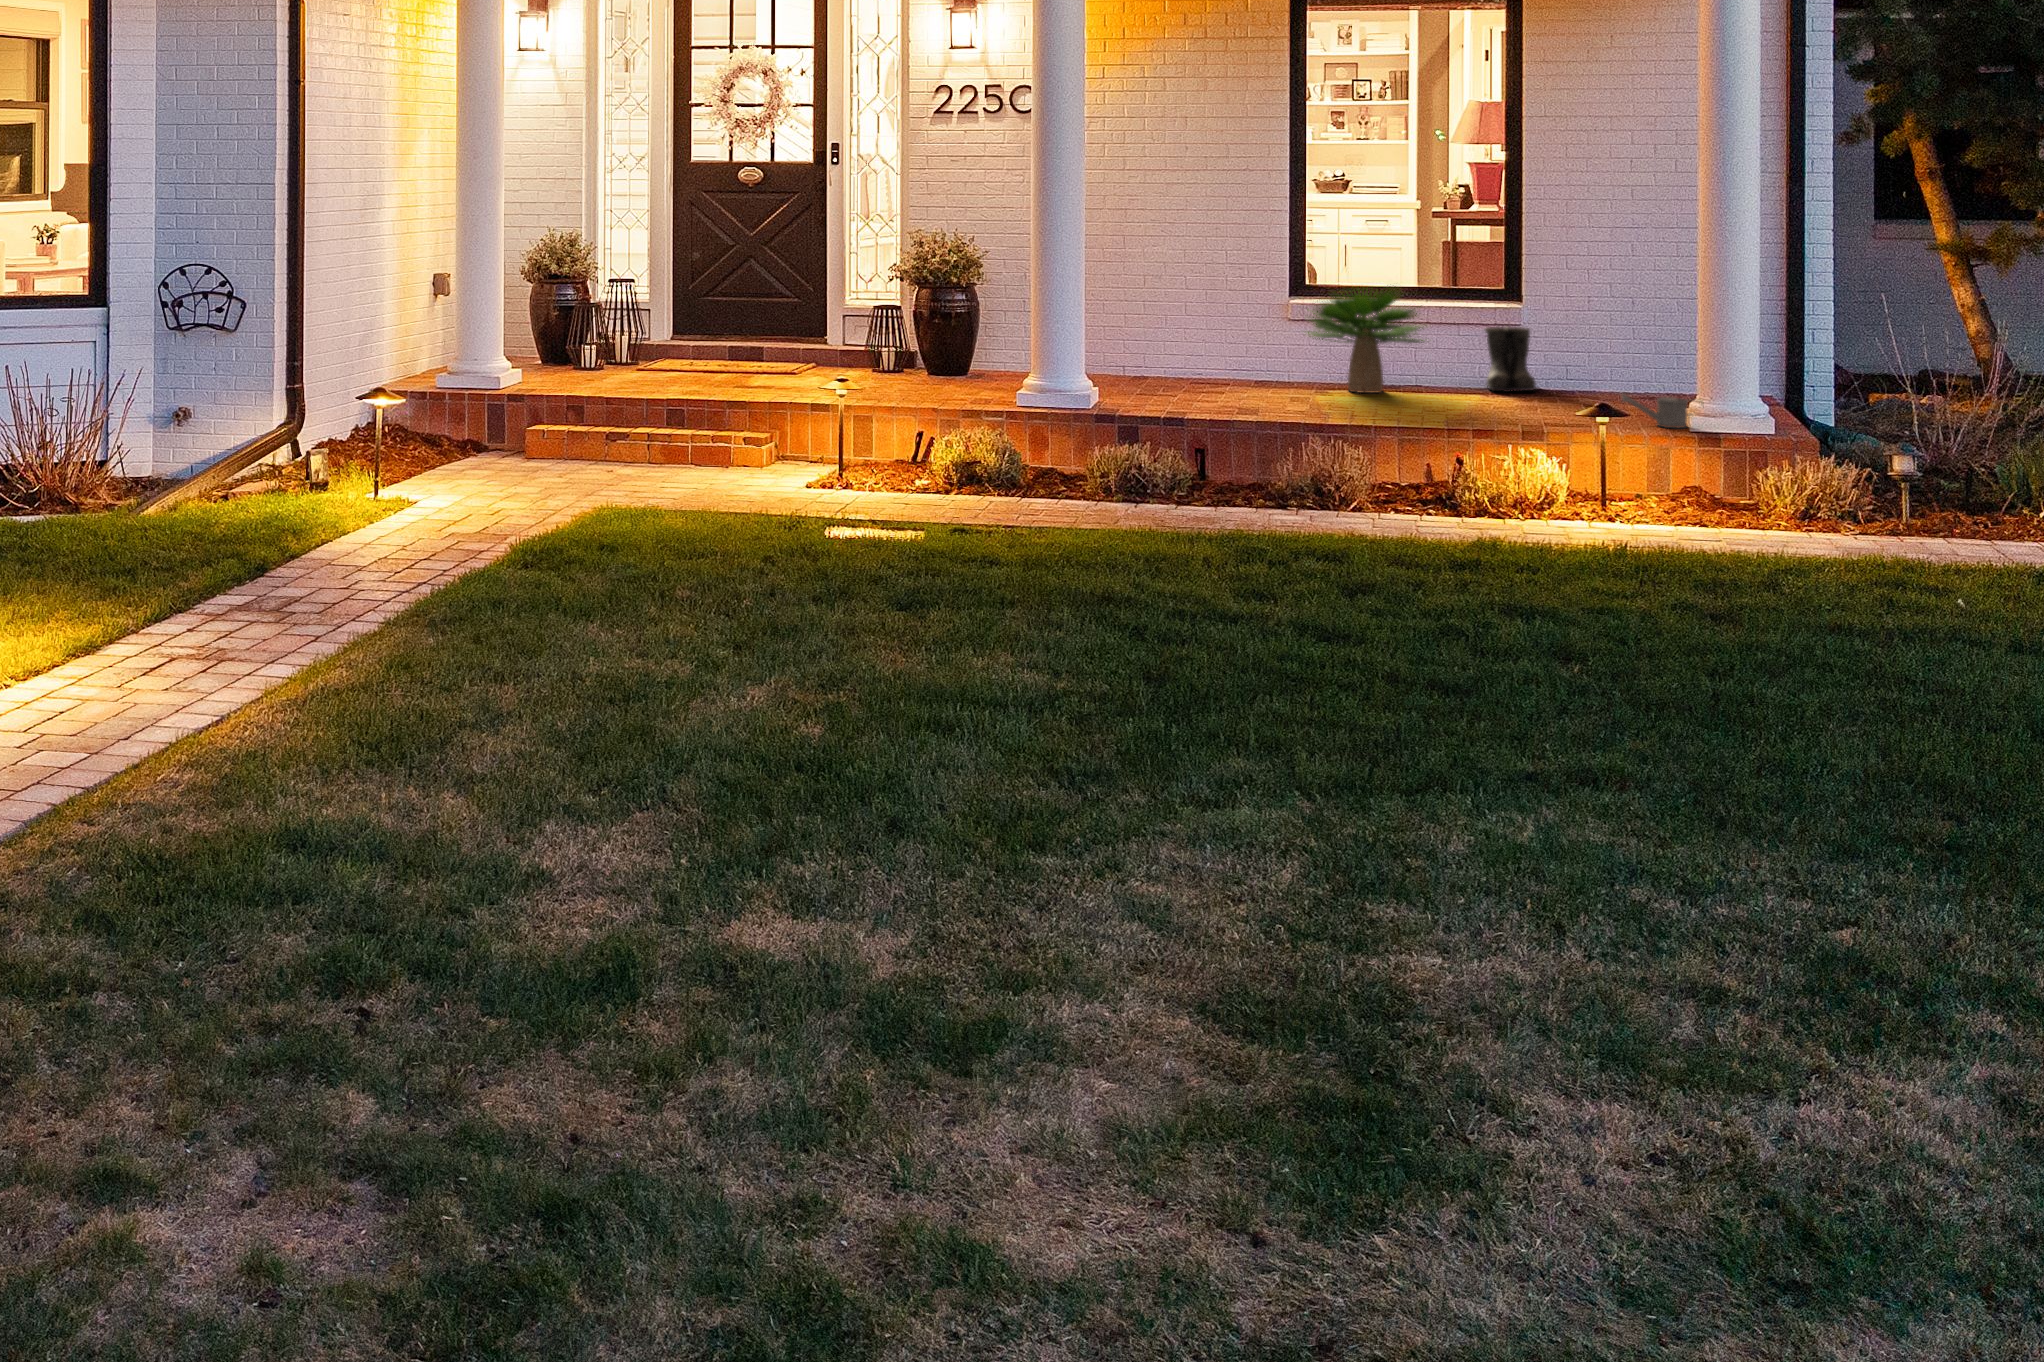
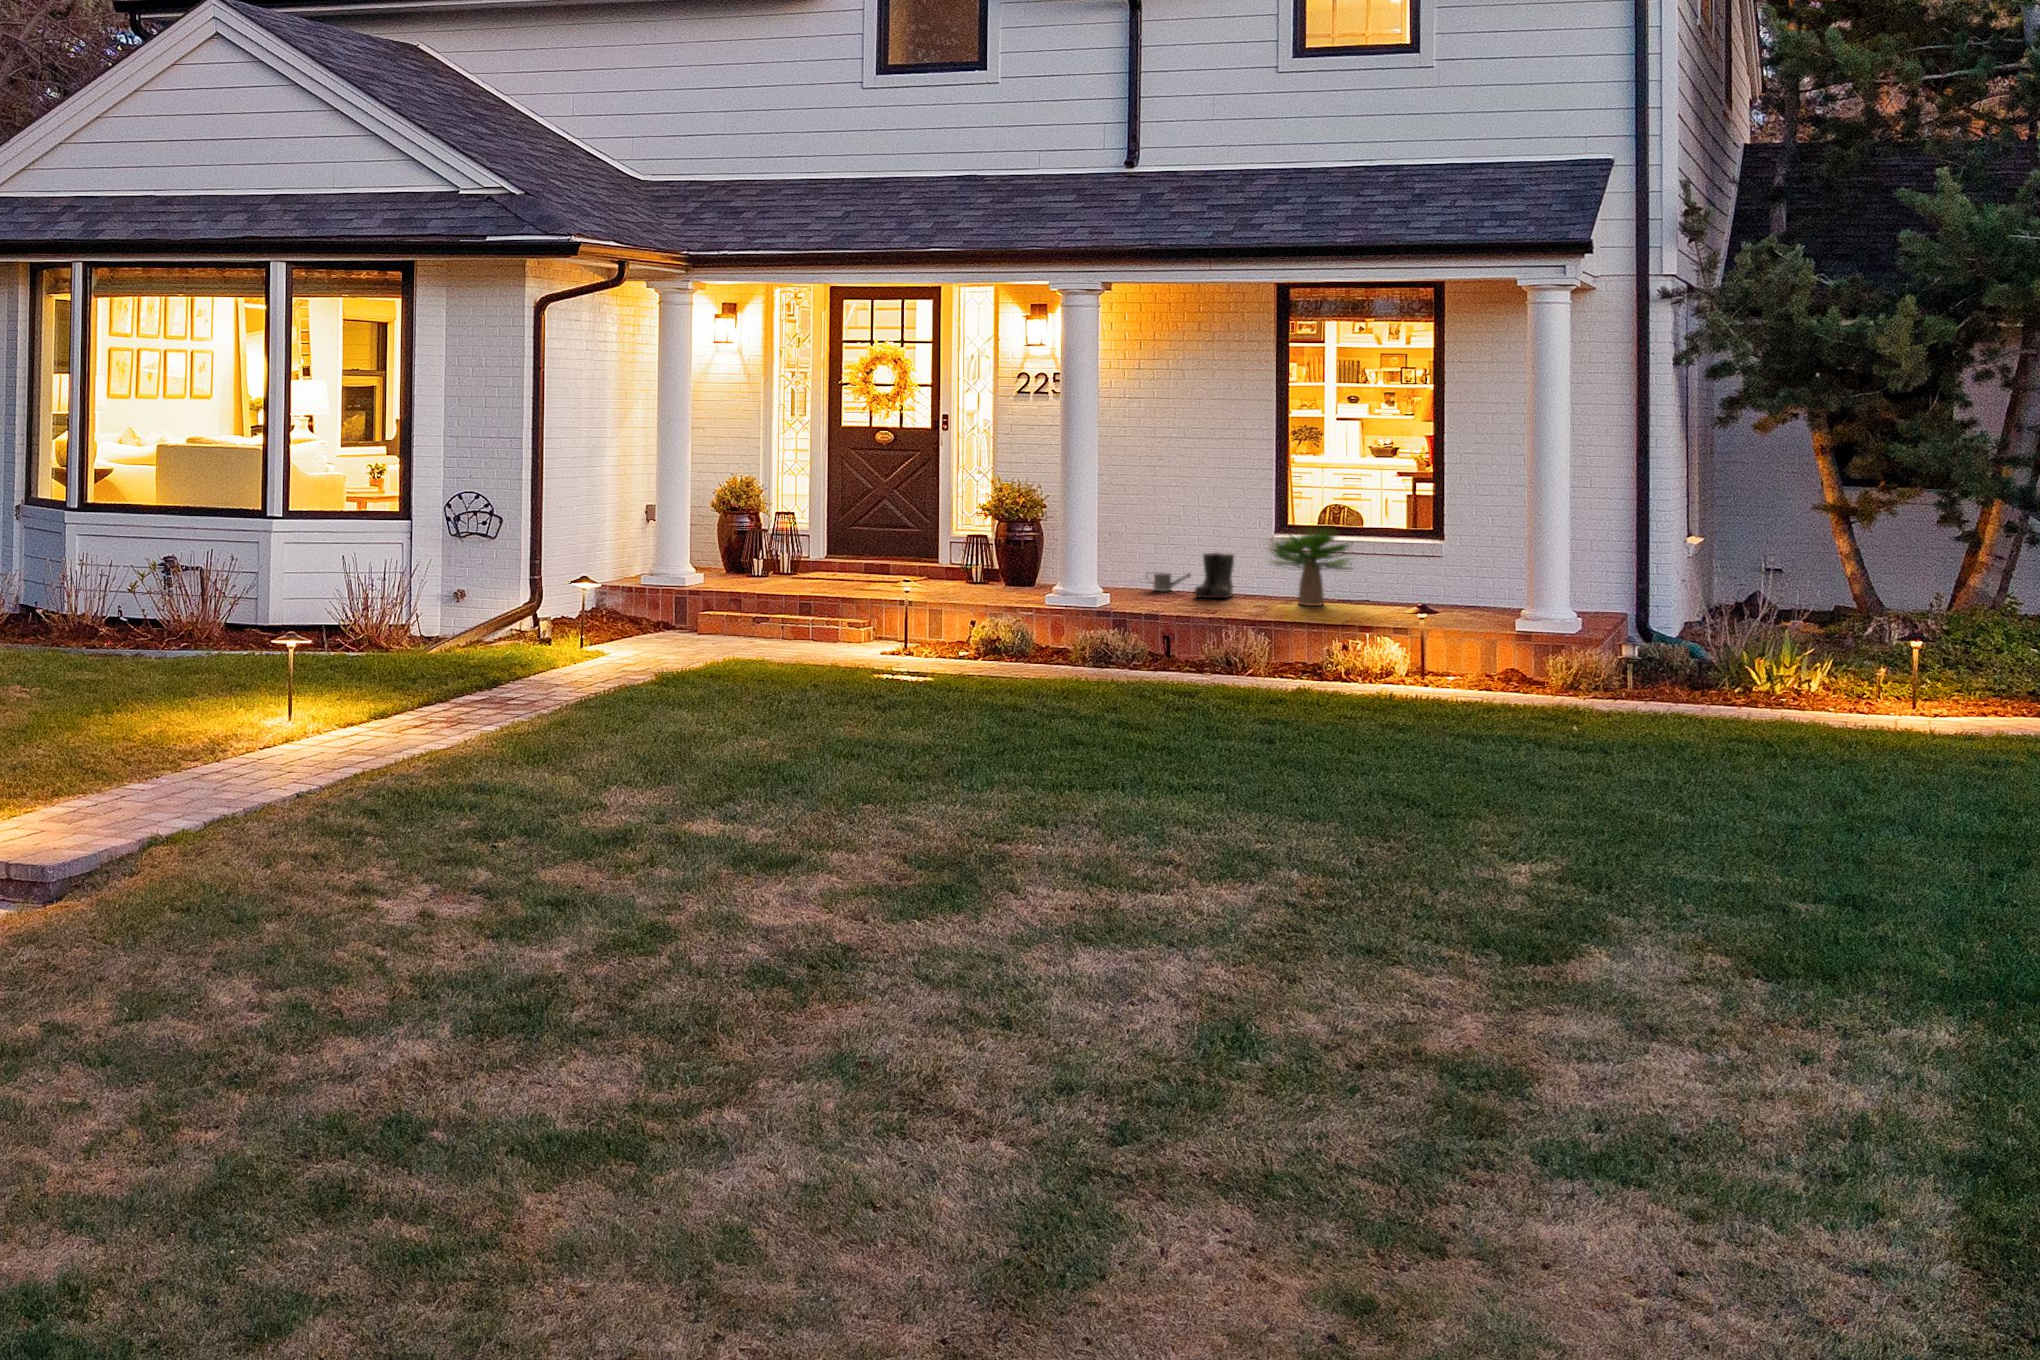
boots: present [1484,326,1536,392] -> present [1195,553,1234,598]
watering can: present [1622,394,1702,428] -> present [1151,572,1191,592]

